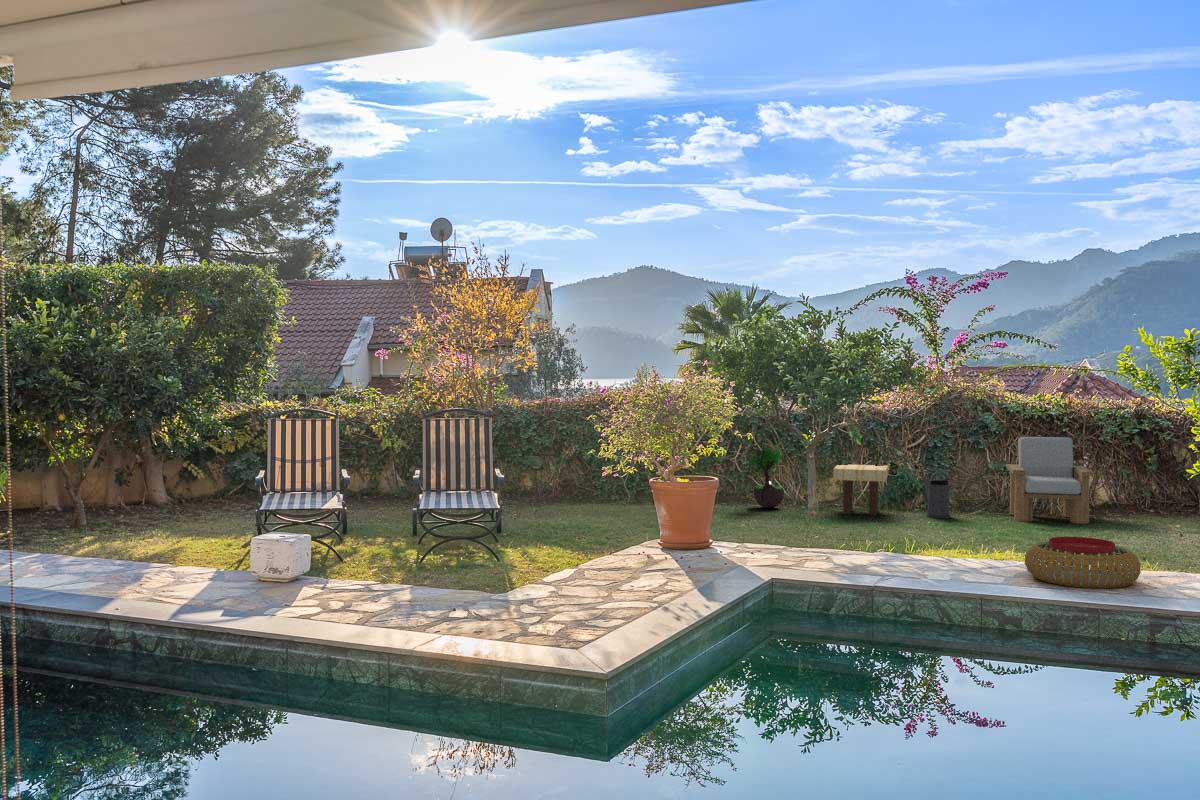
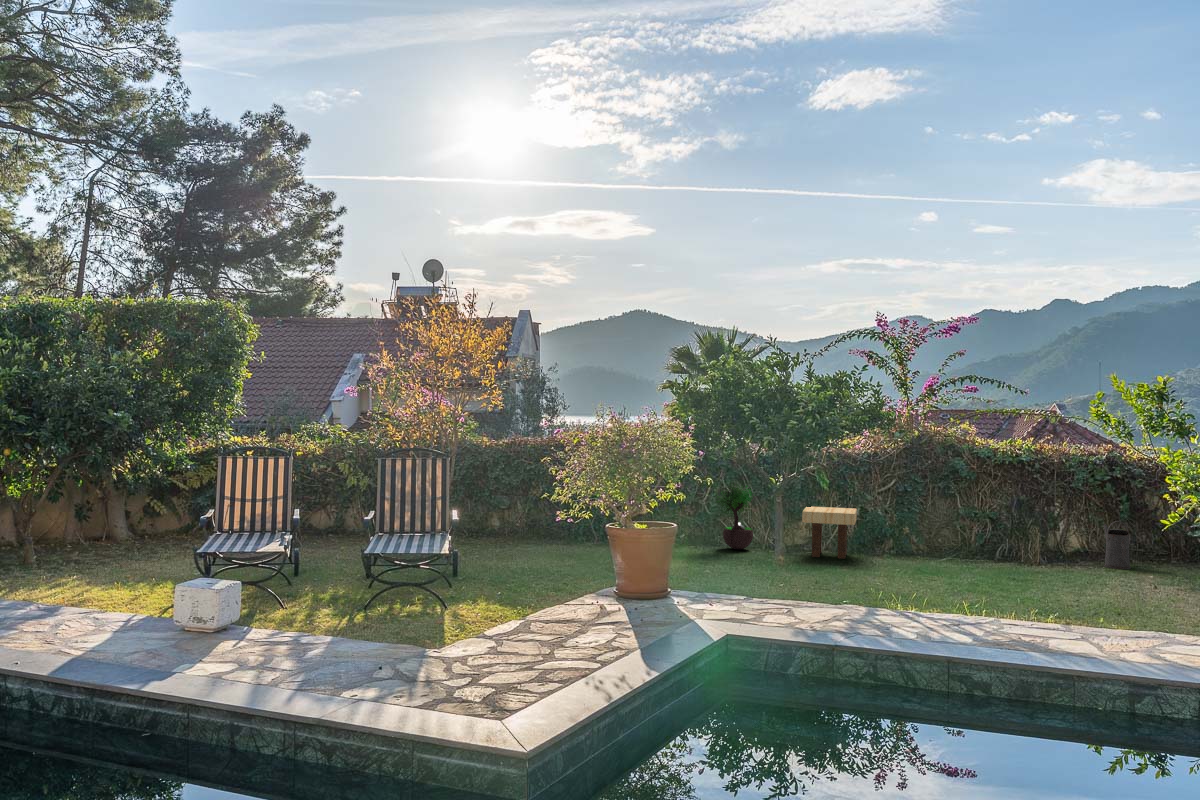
armchair: present [1007,436,1095,524] -> none [975,481,1064,571]
watering can: present [923,472,951,518] -> present [1103,521,1131,569]
pouf: present [1025,537,1141,588] -> none [998,593,1121,652]

